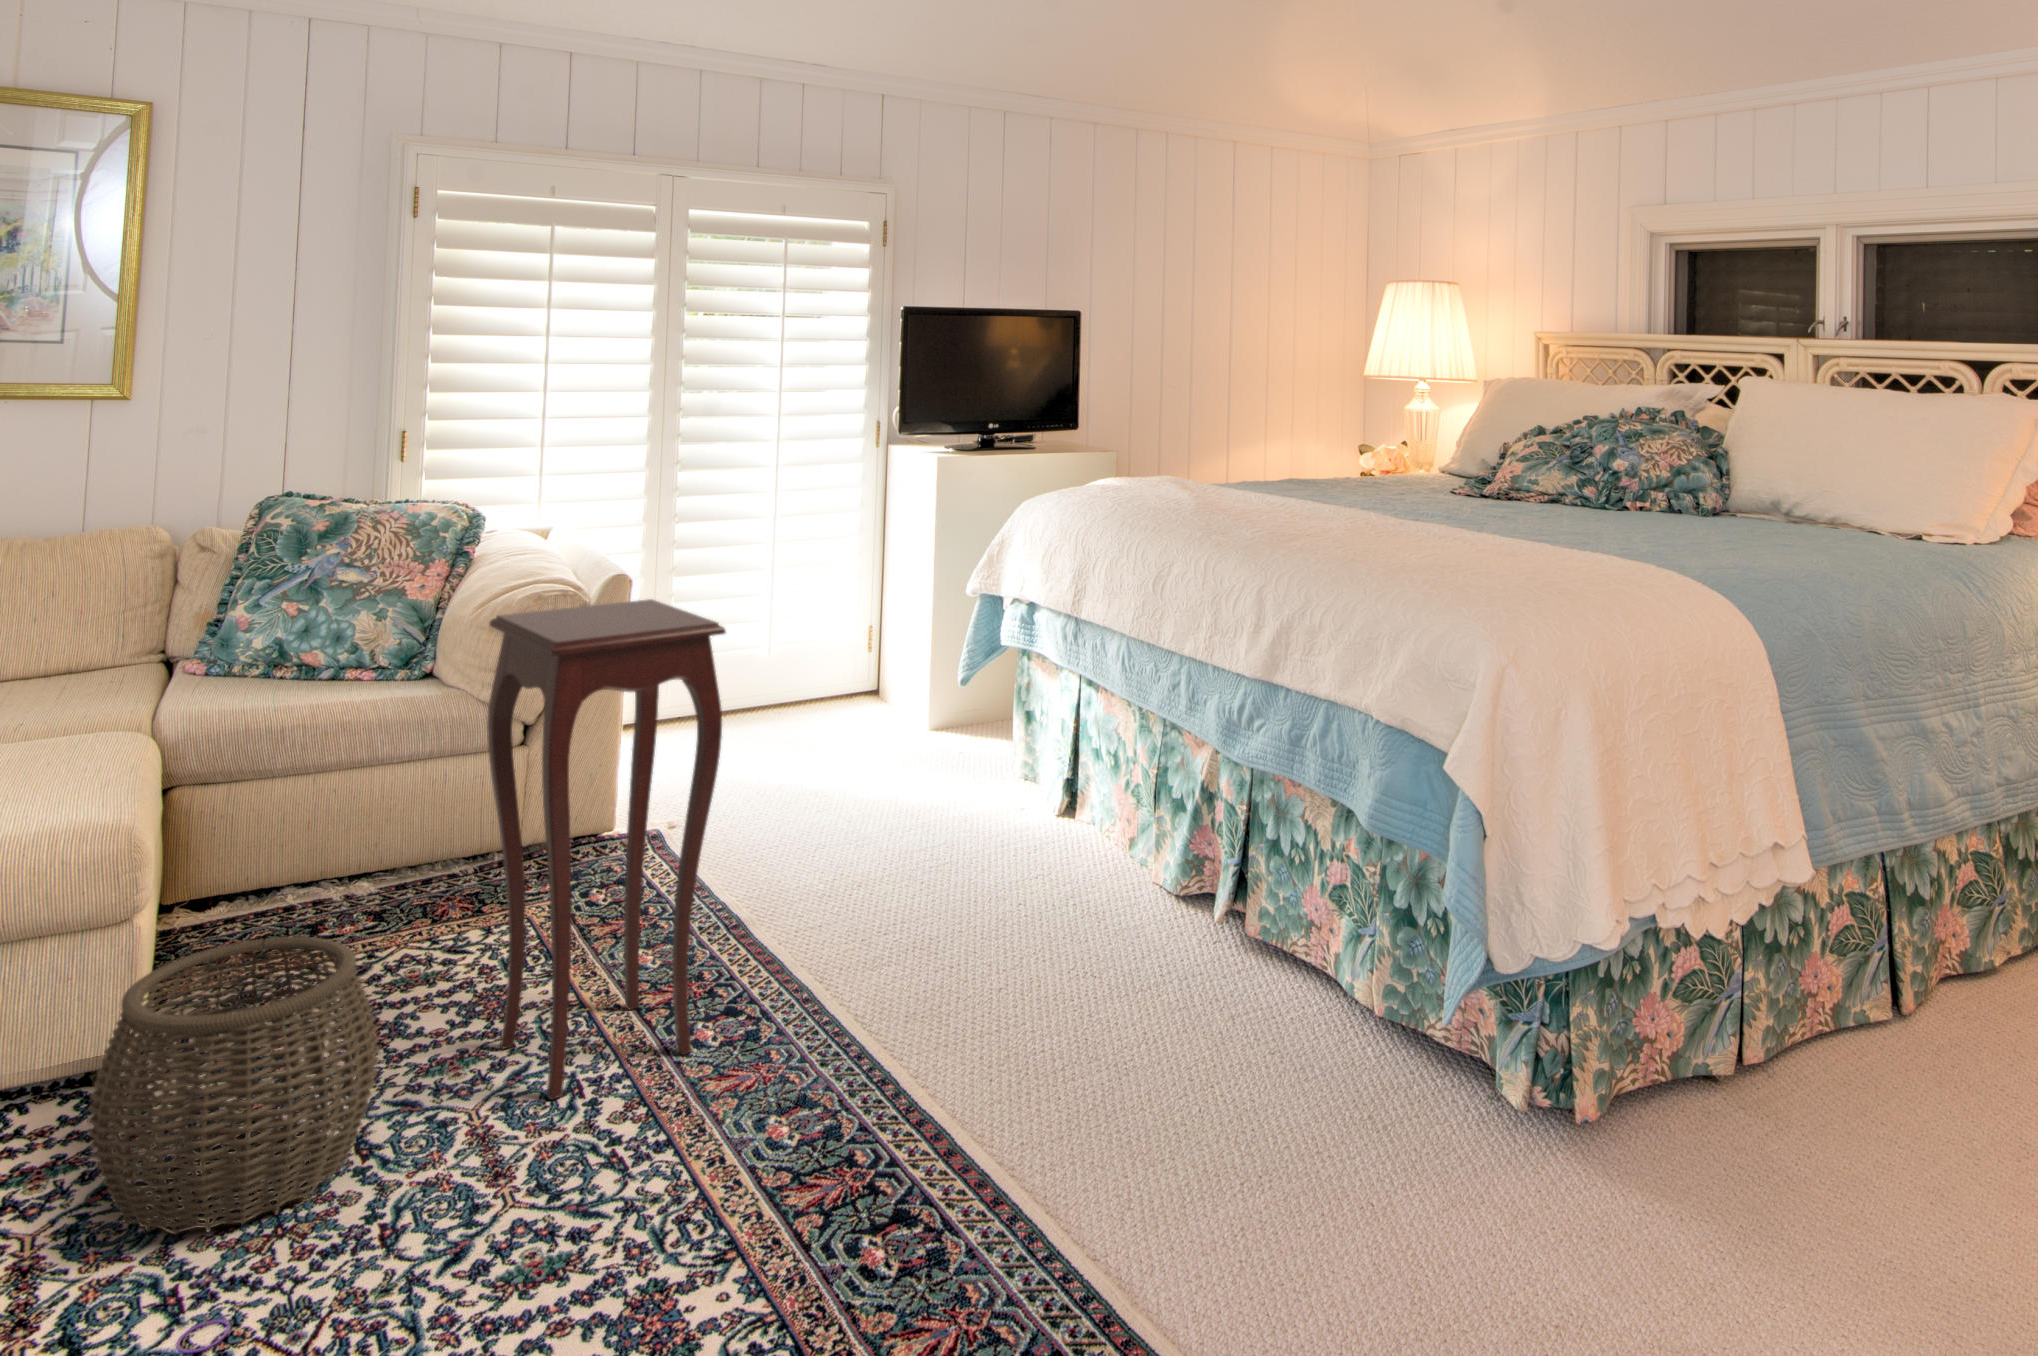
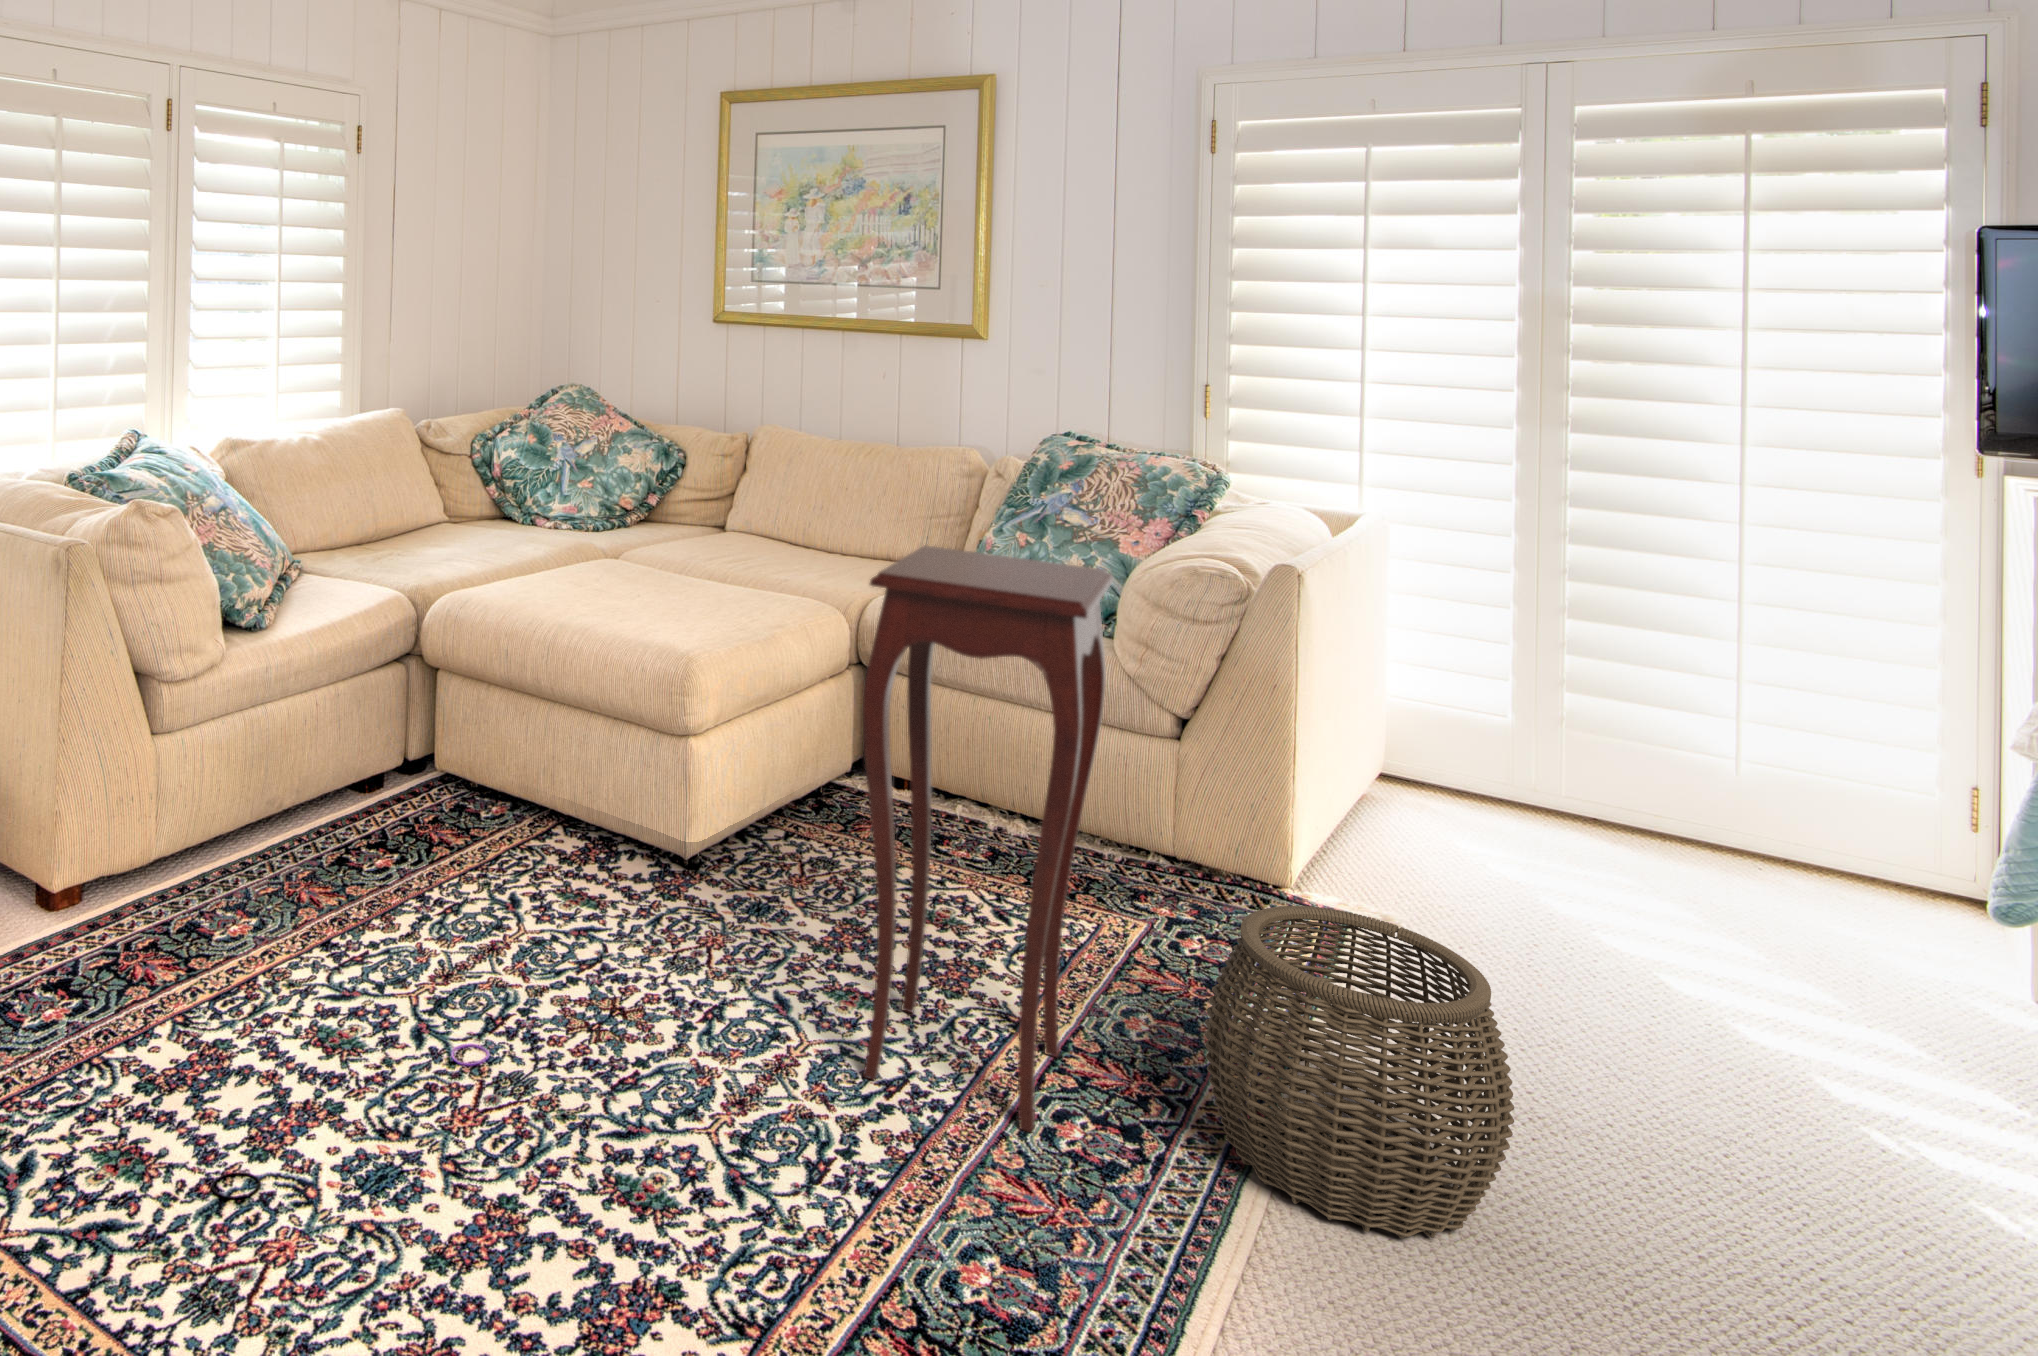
woven basket: present [87,936,380,1234] -> present [1205,906,1514,1239]

